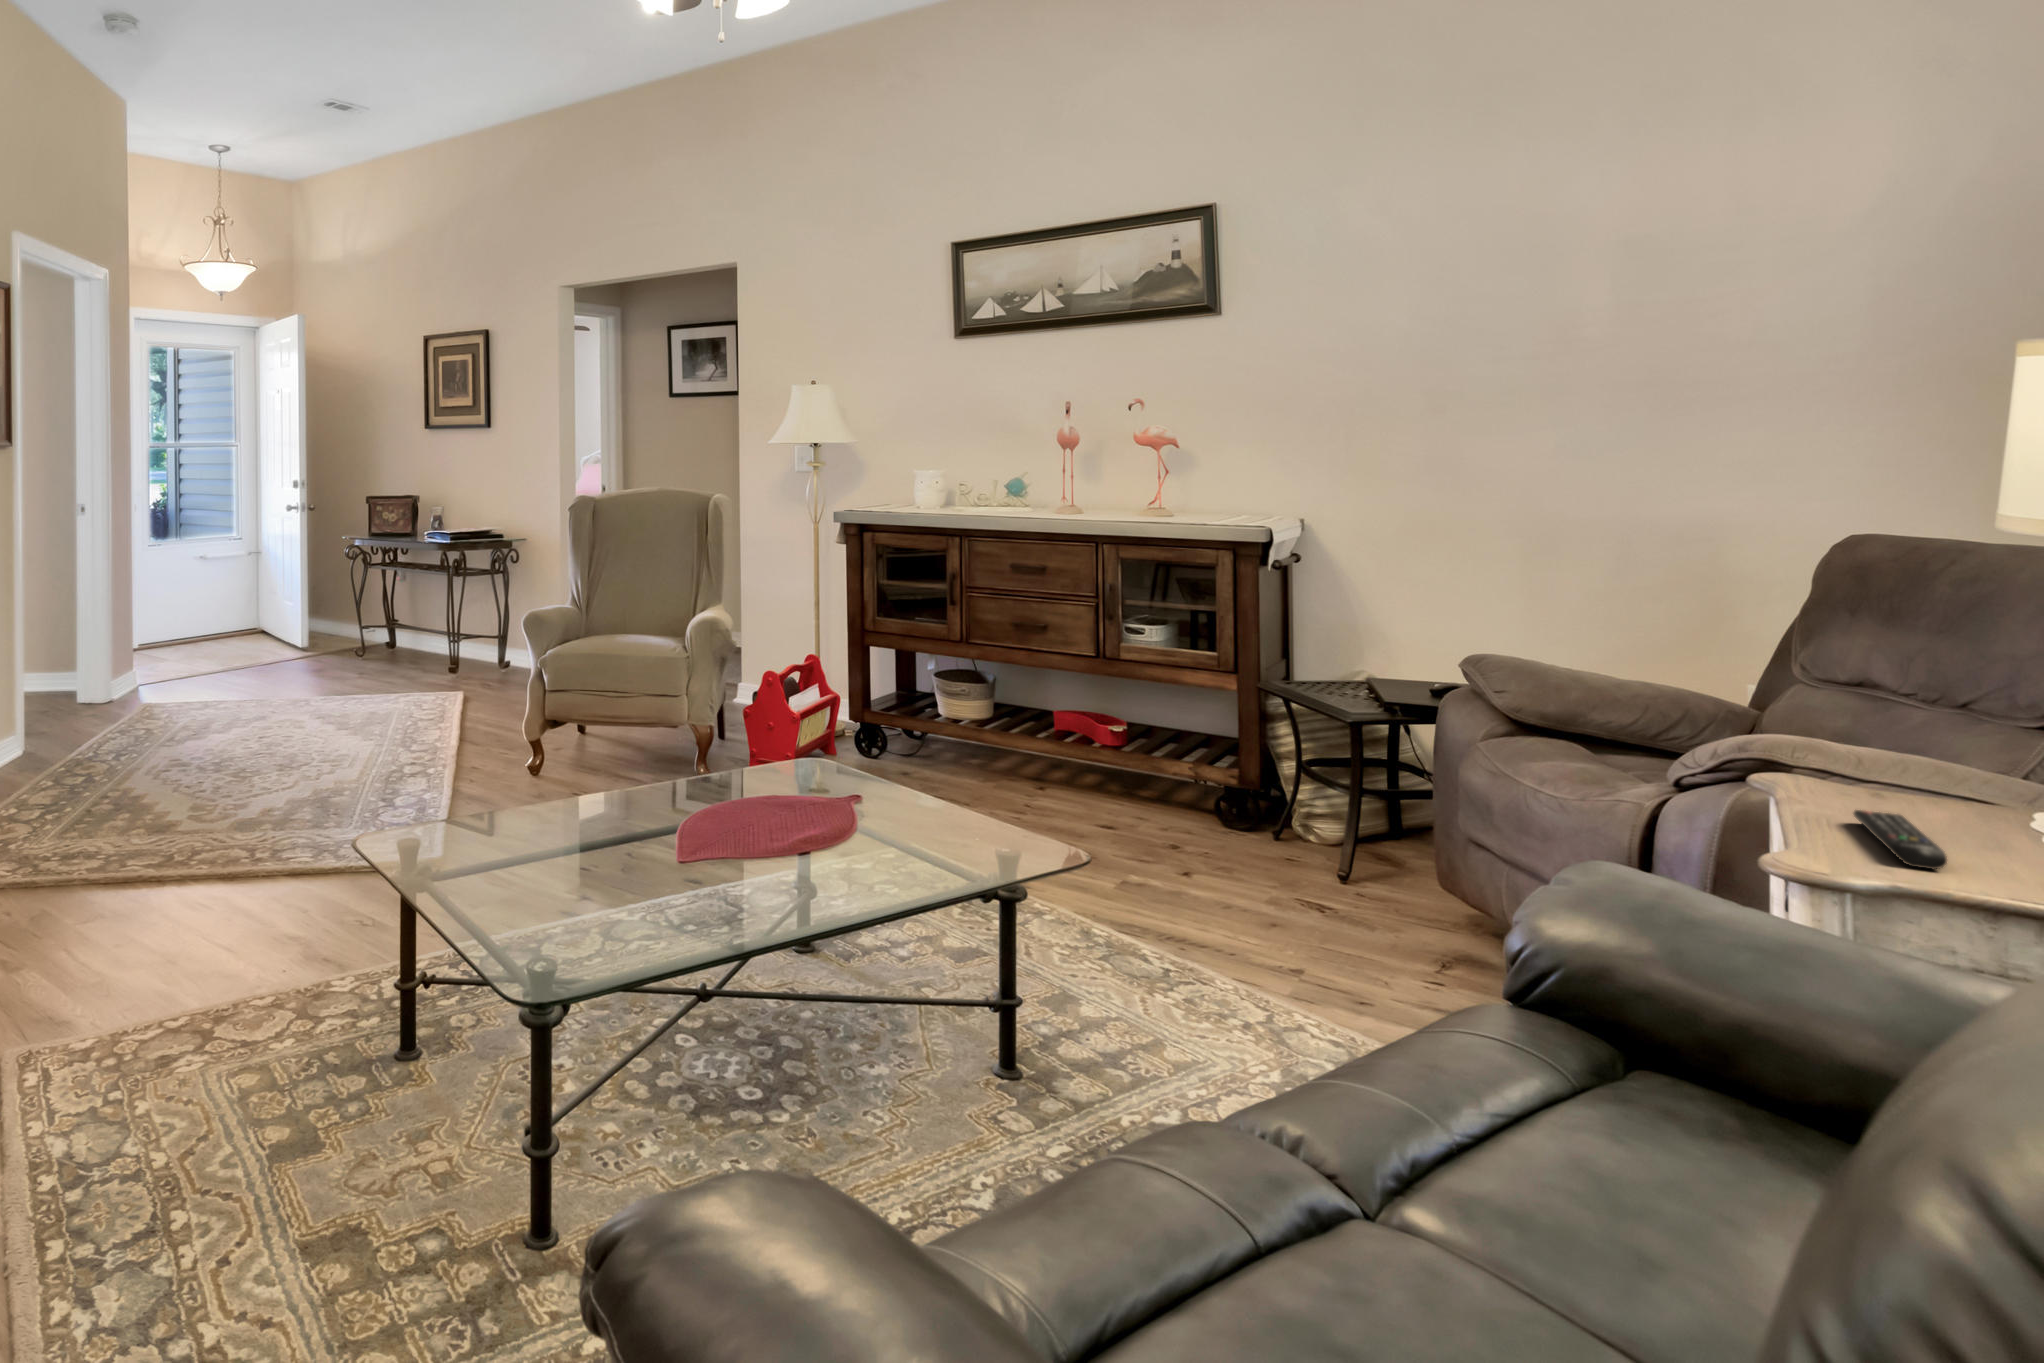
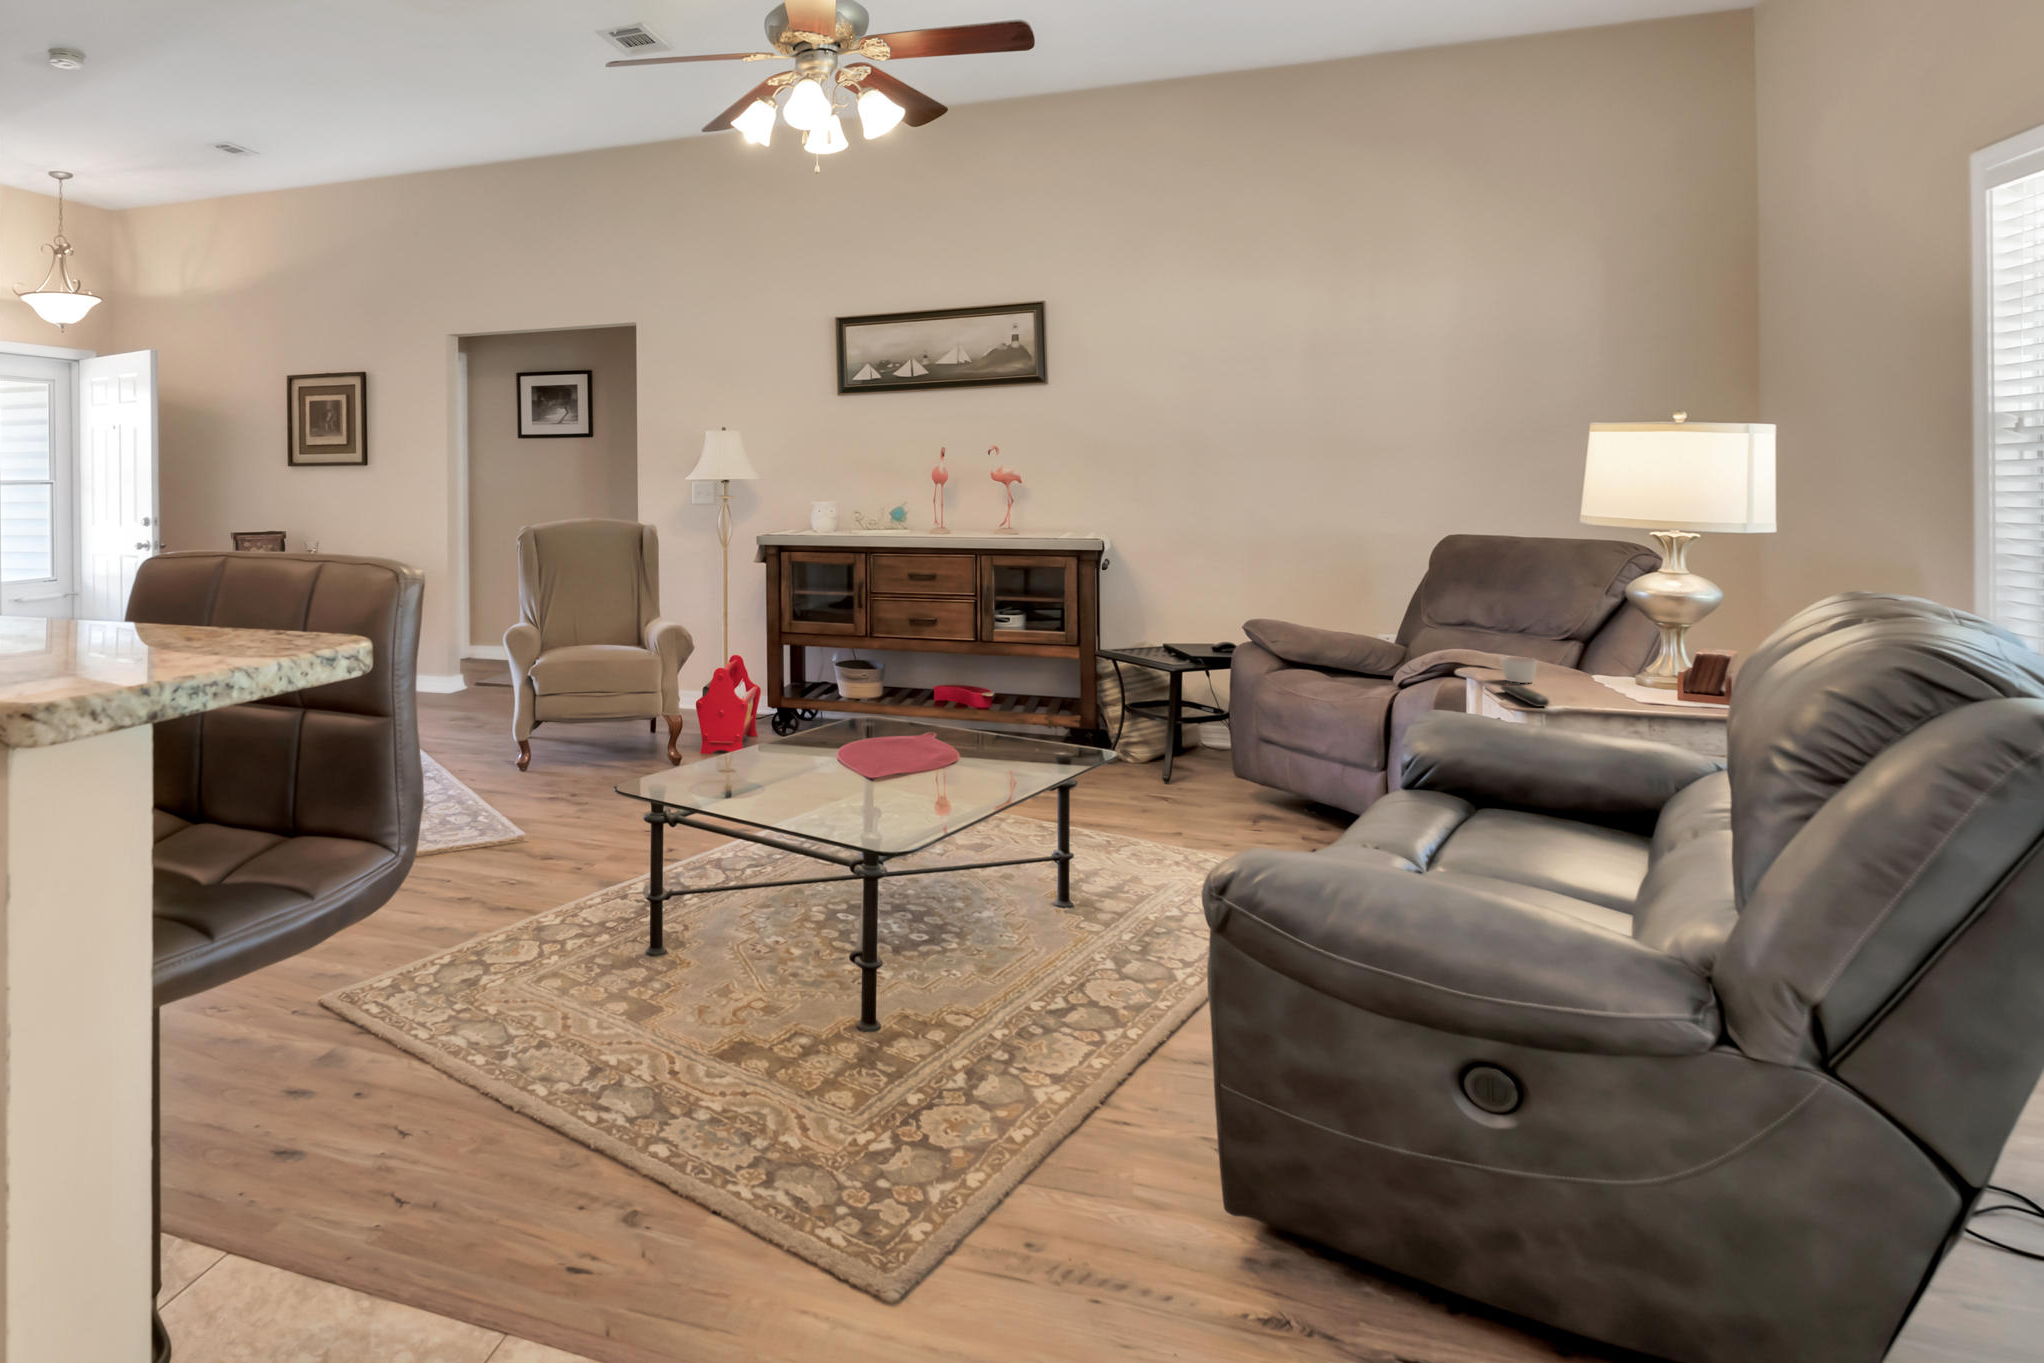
candle: none [1875,753,1958,807] -> present [1501,657,1537,683]

